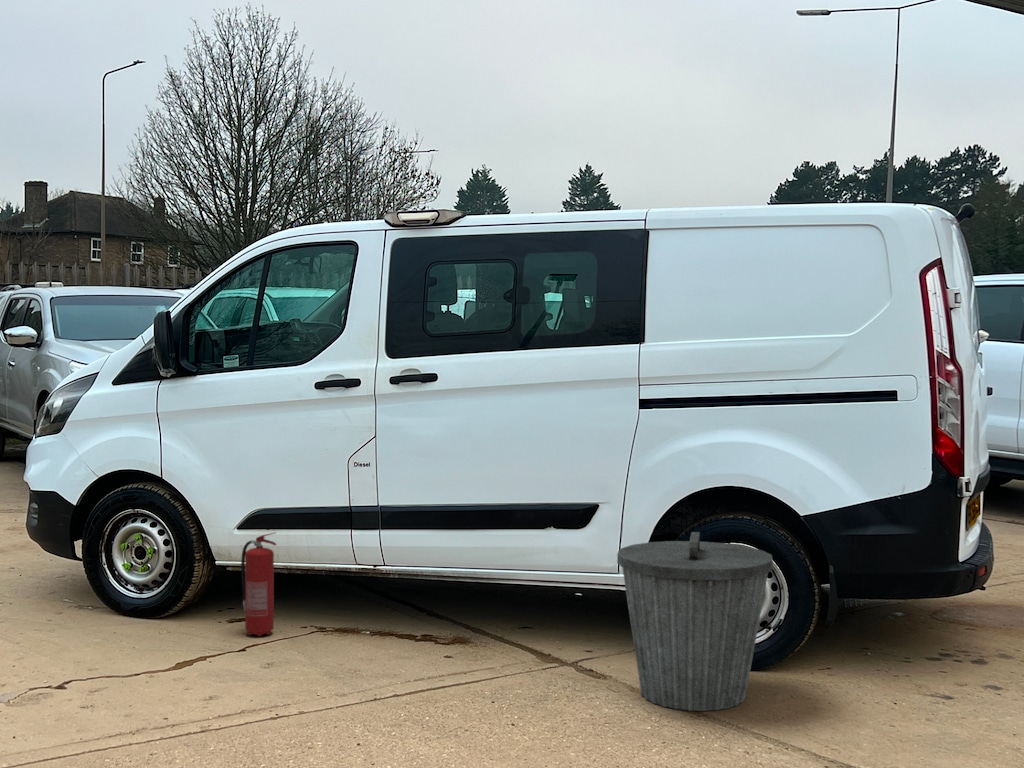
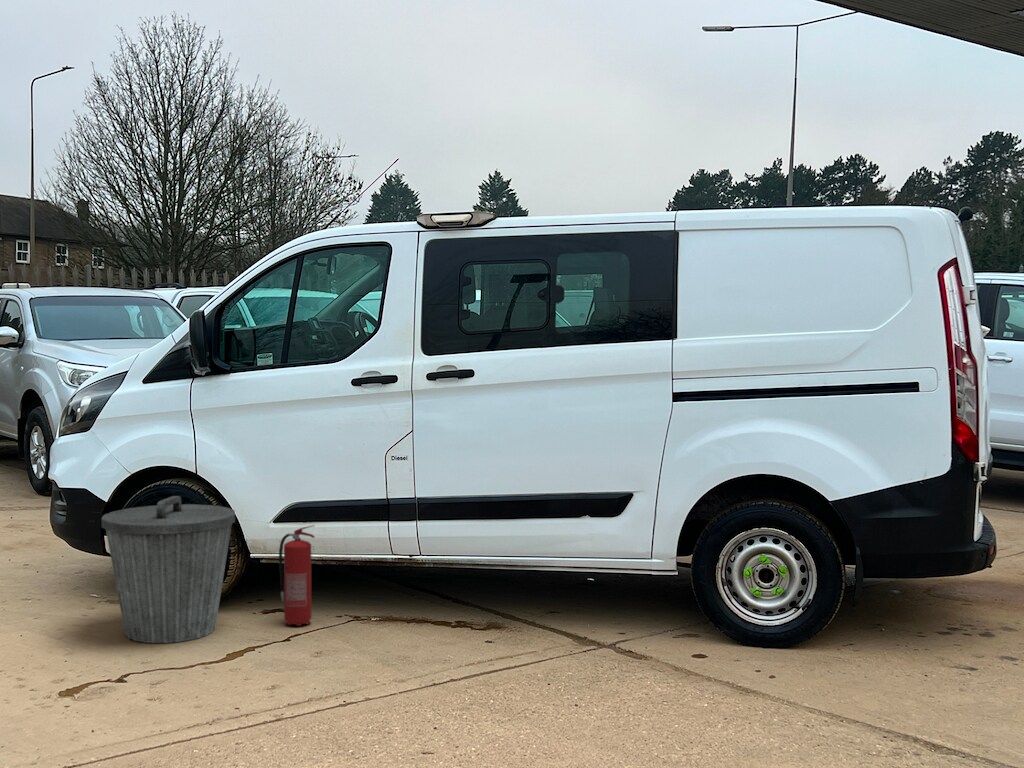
trash can: present [617,532,772,711] -> present [101,496,235,643]

